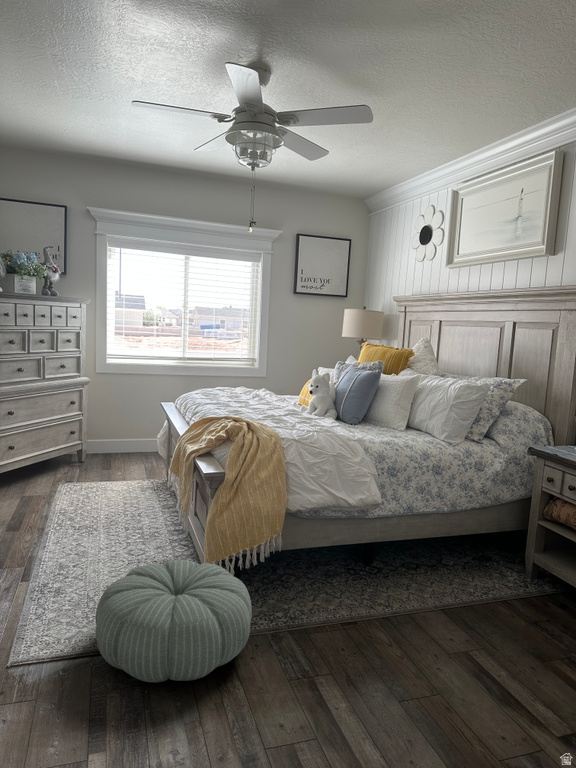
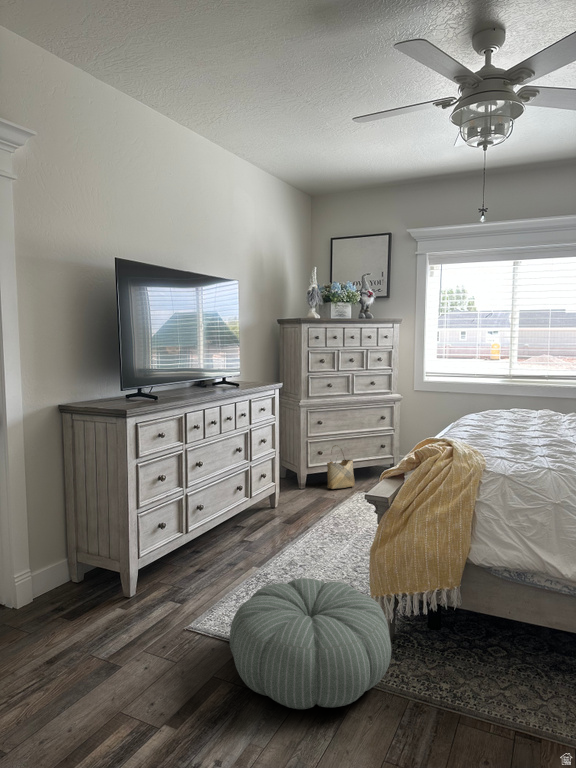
woven basket: none [23,435,53,484] -> present [327,445,355,489]

